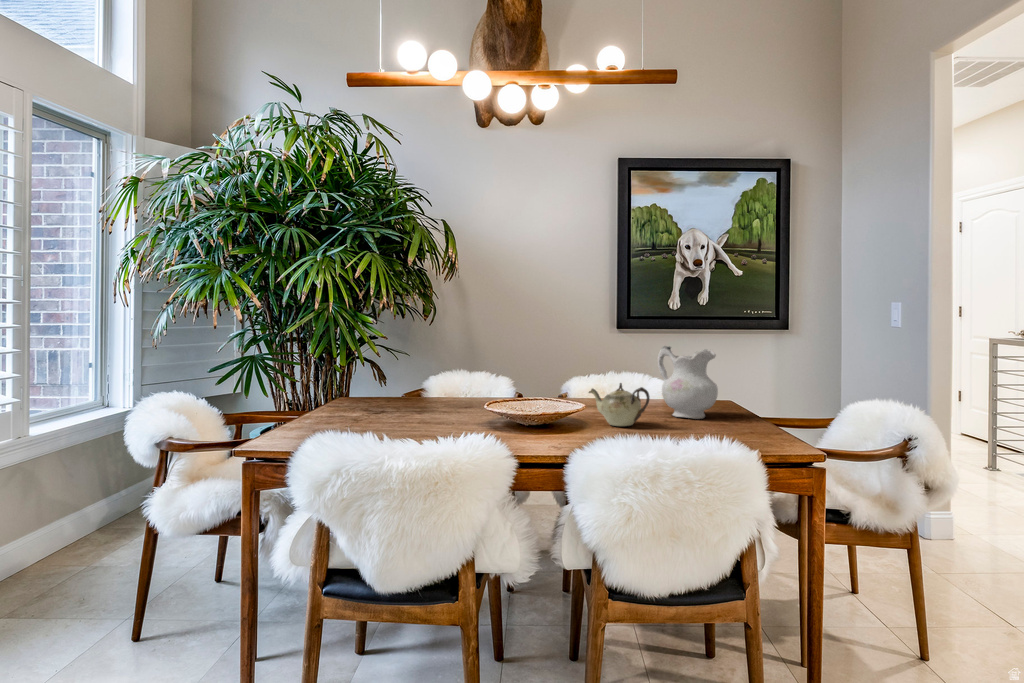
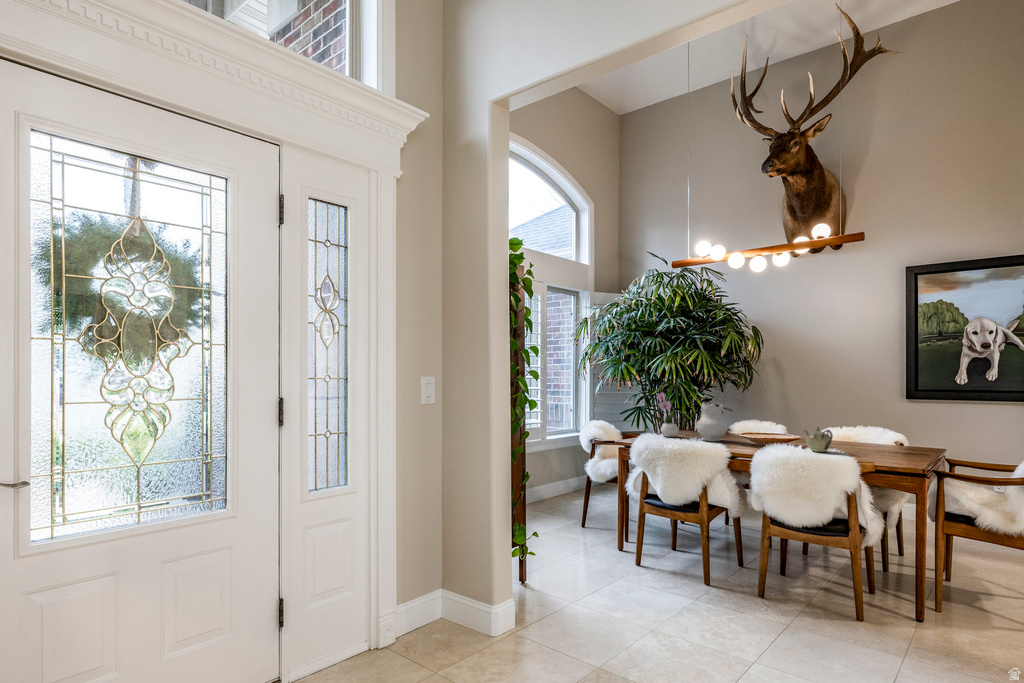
flower arrangement: none [316,315,365,420] -> present [657,386,679,437]
ceramic pitcher: present [658,346,718,419] -> present [696,402,728,441]

